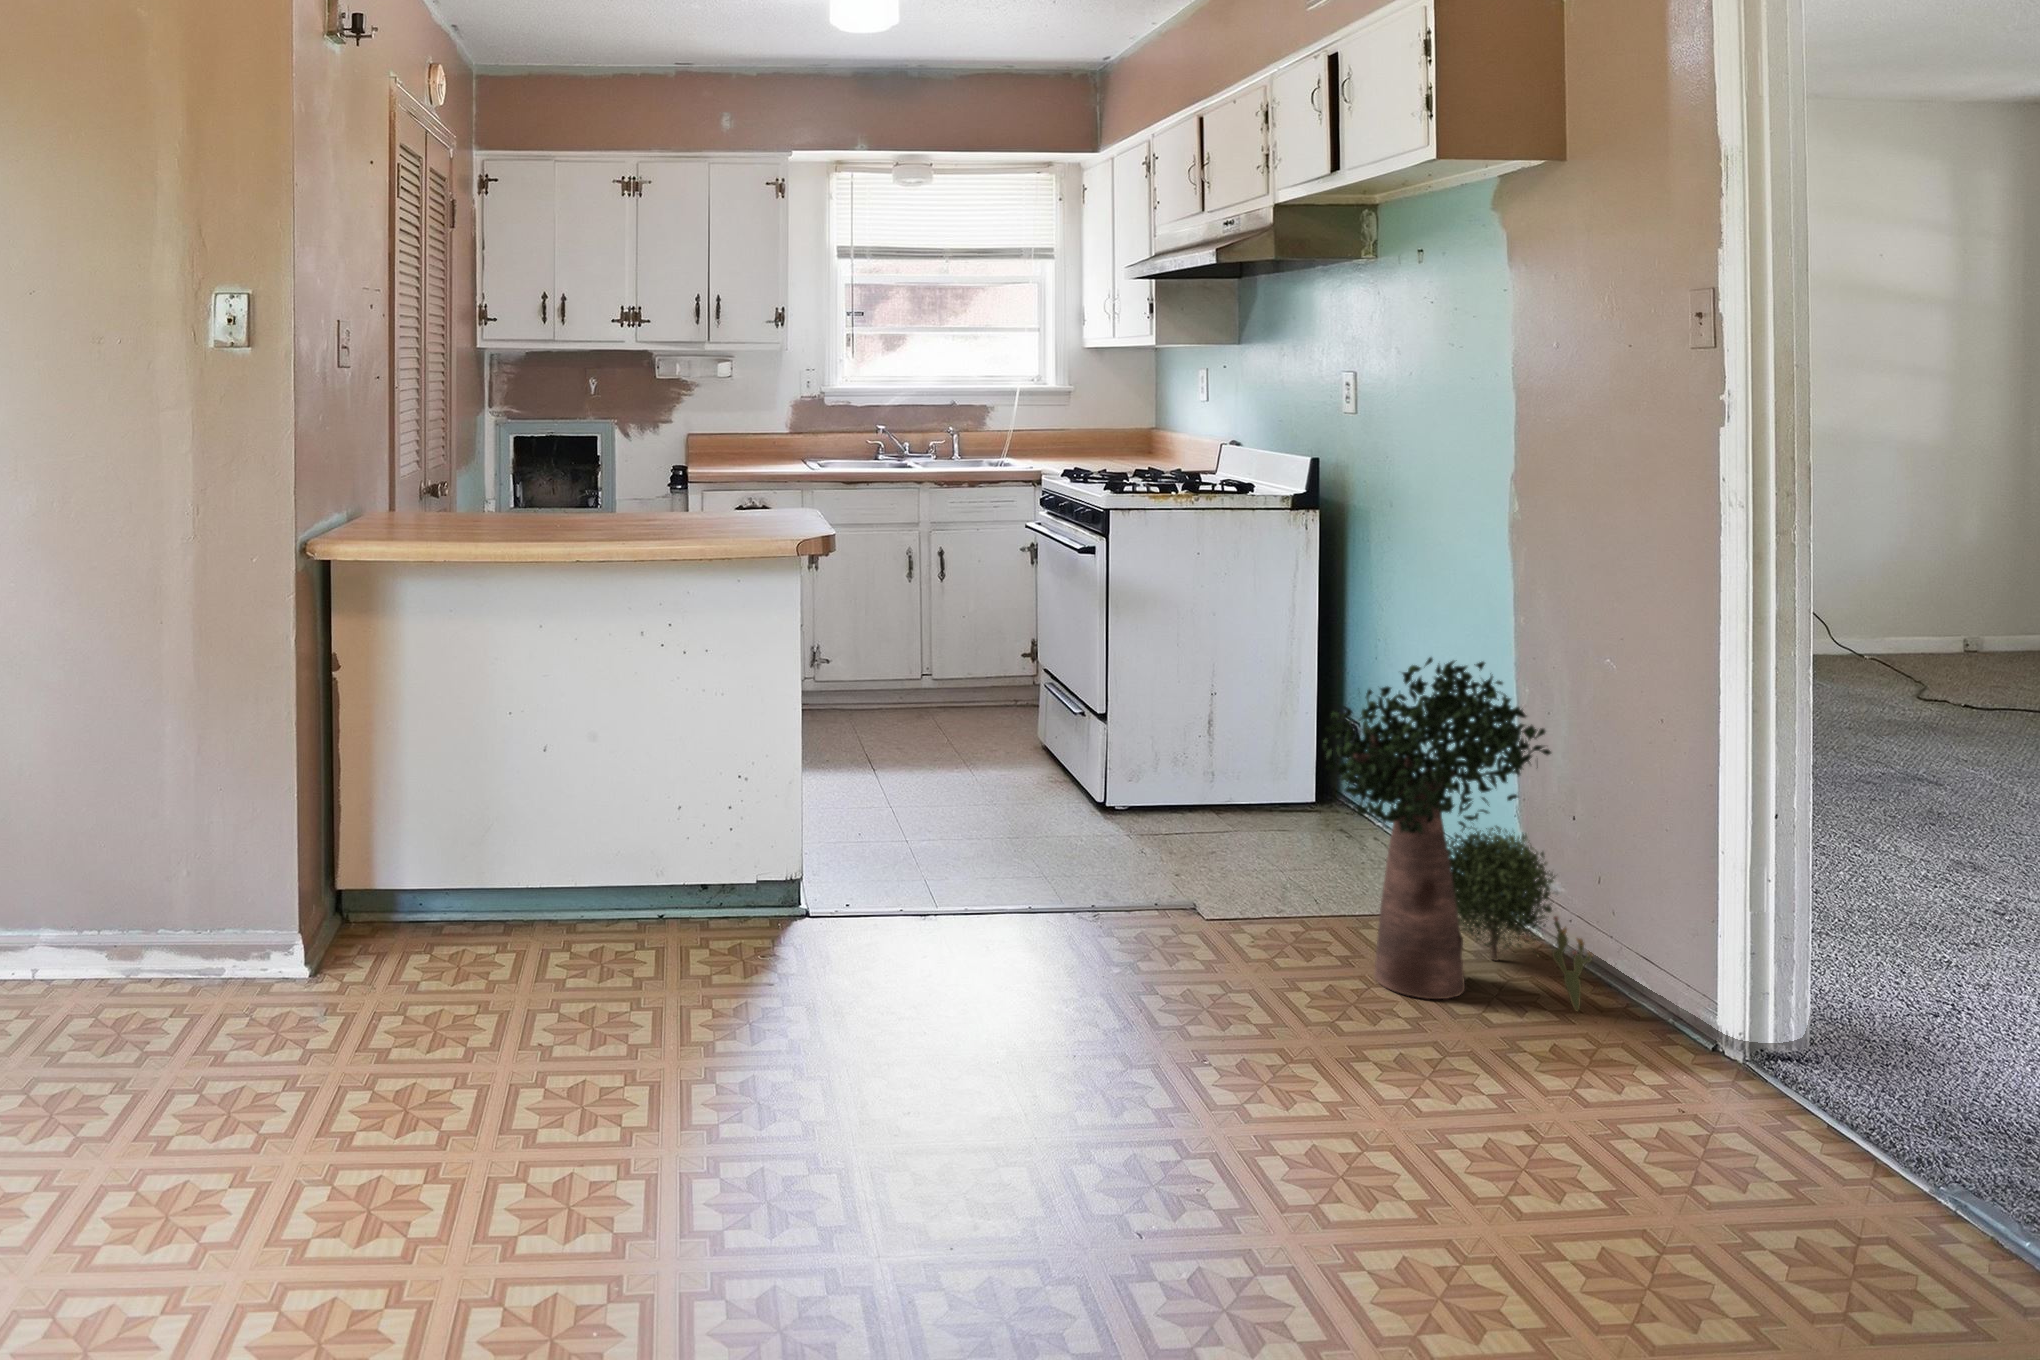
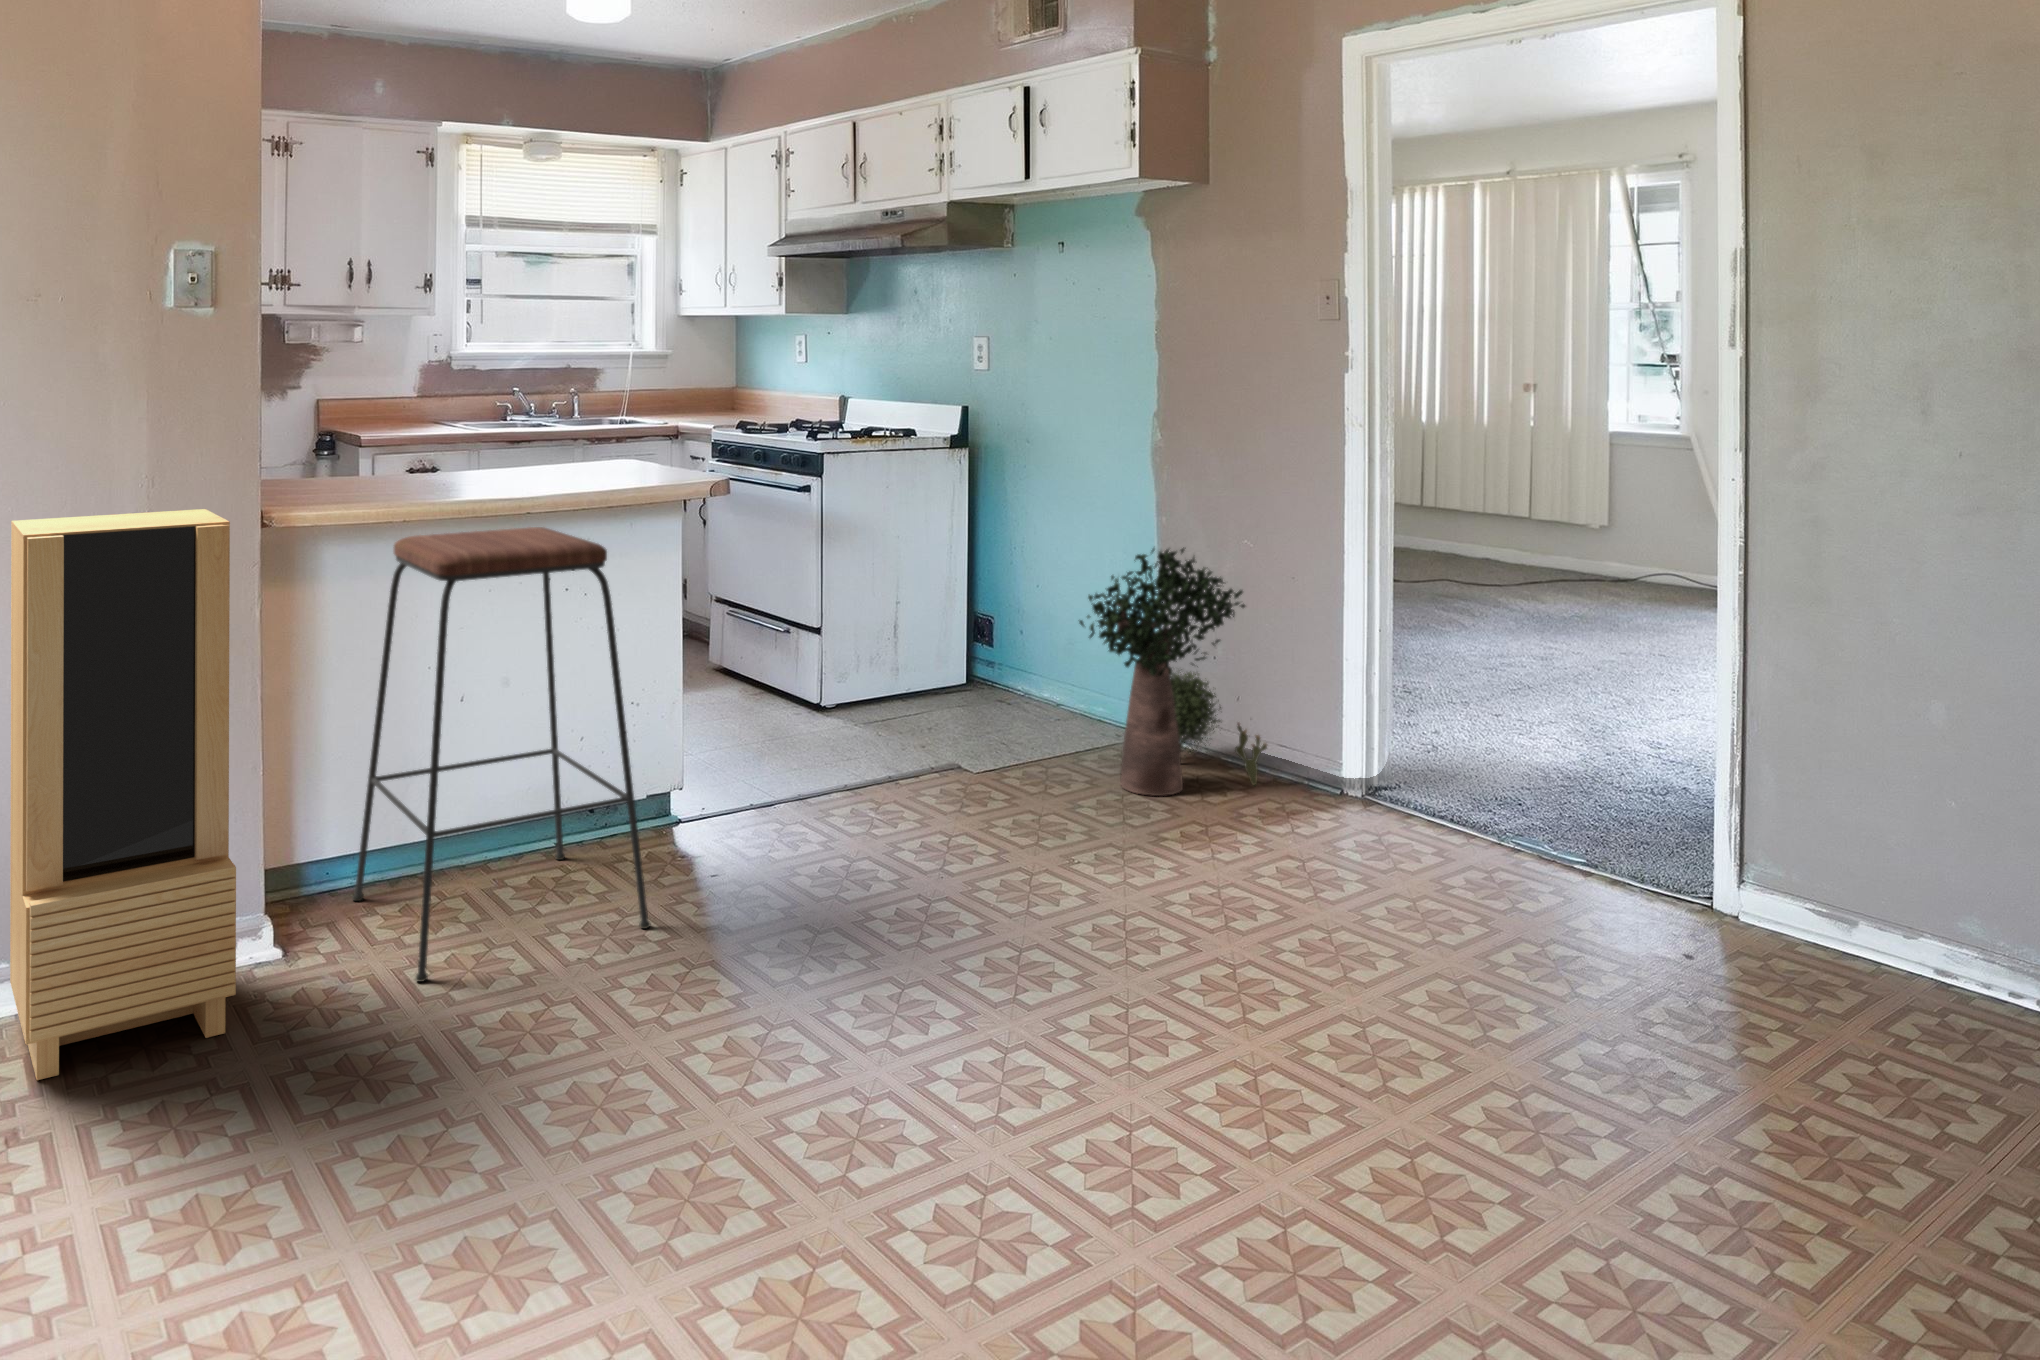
storage cabinet: none [11,533,241,1040] -> present [10,509,236,1080]
bar stool: none [378,573,649,1028] -> present [352,527,650,982]

